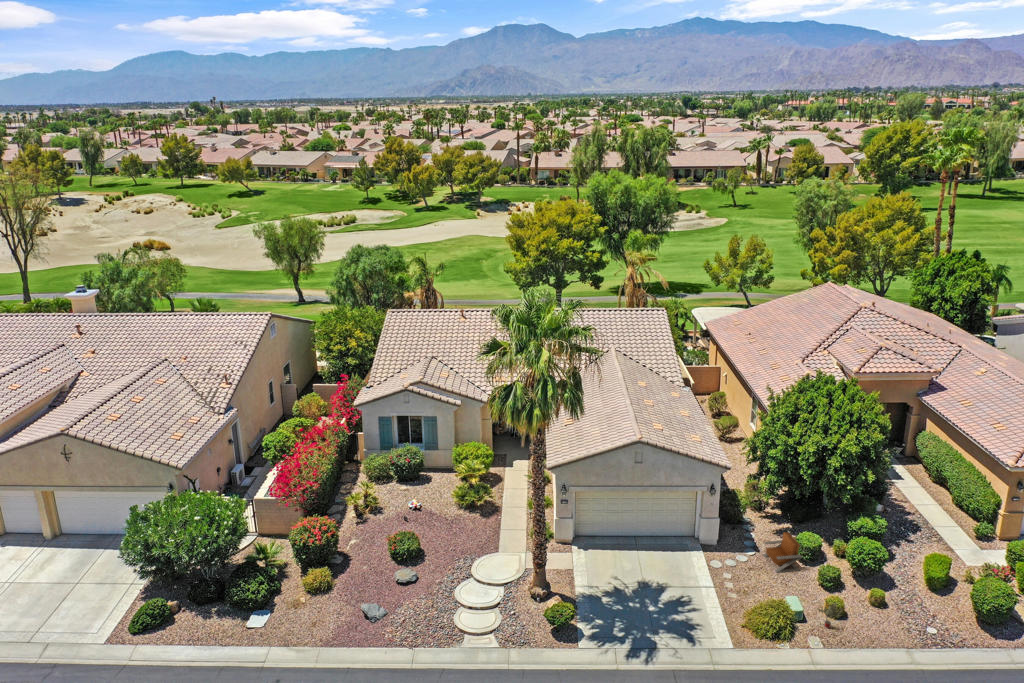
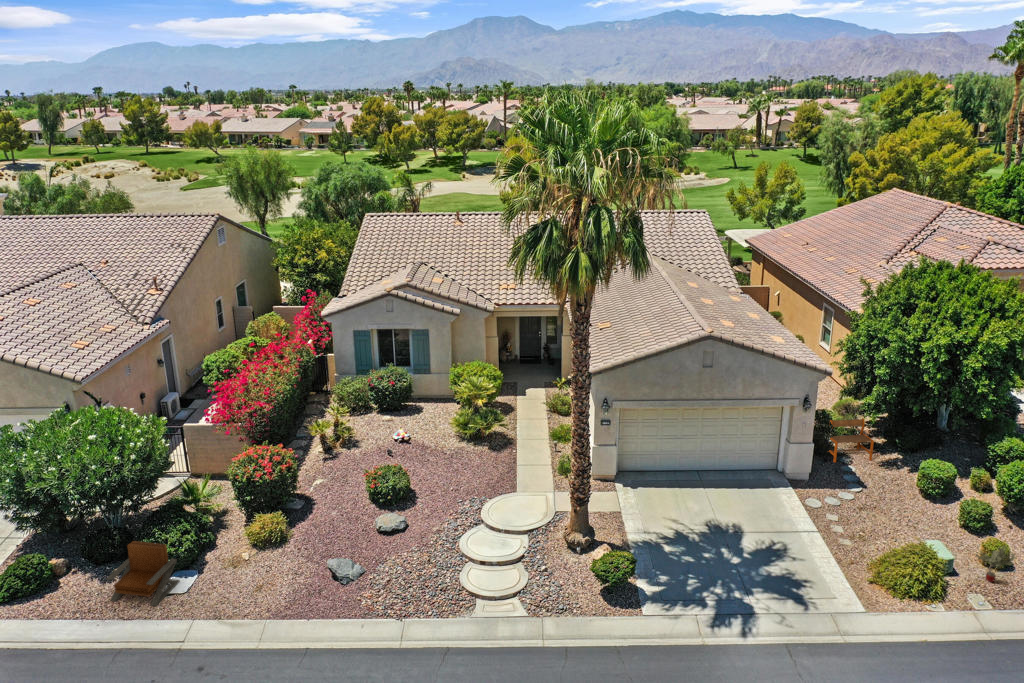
bench: none [736,497,771,531] -> present [829,419,874,462]
lounge chair: present [763,532,802,573] -> present [106,541,180,606]

